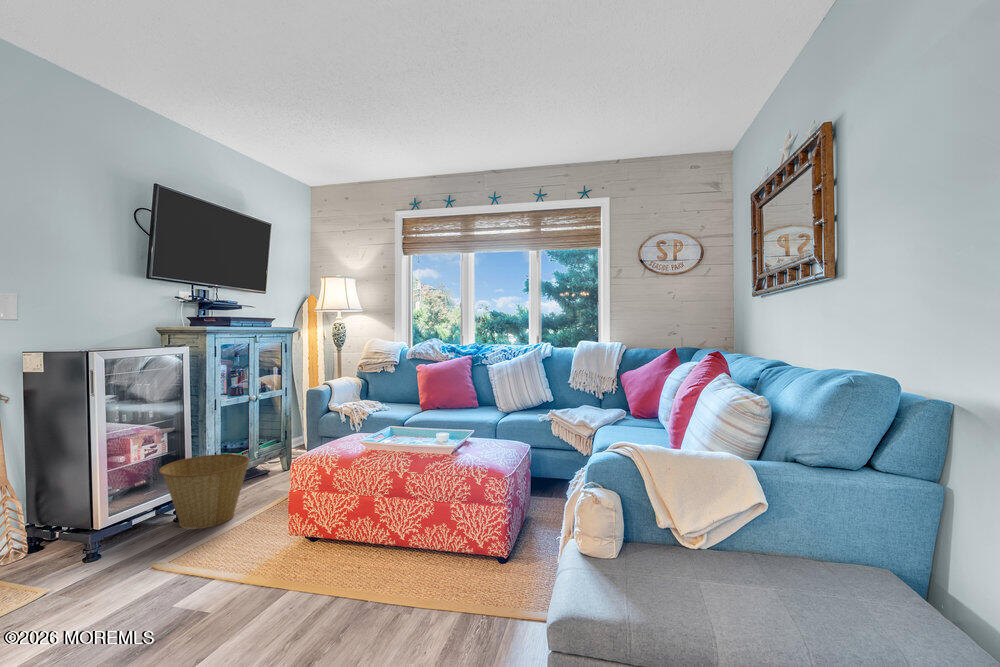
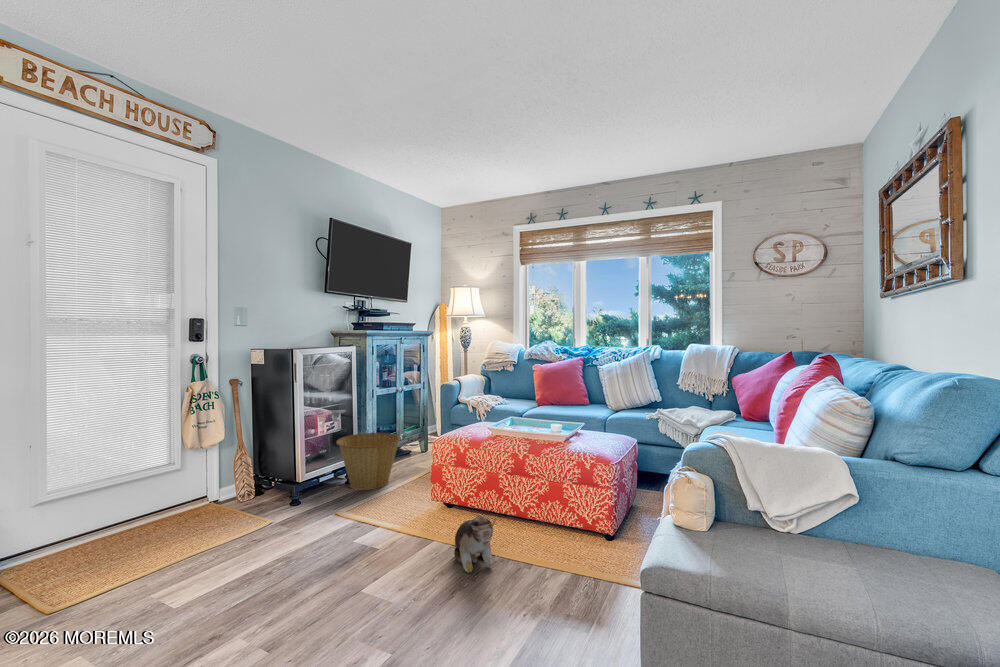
plush toy: none [317,555,371,628] -> present [454,515,496,573]

